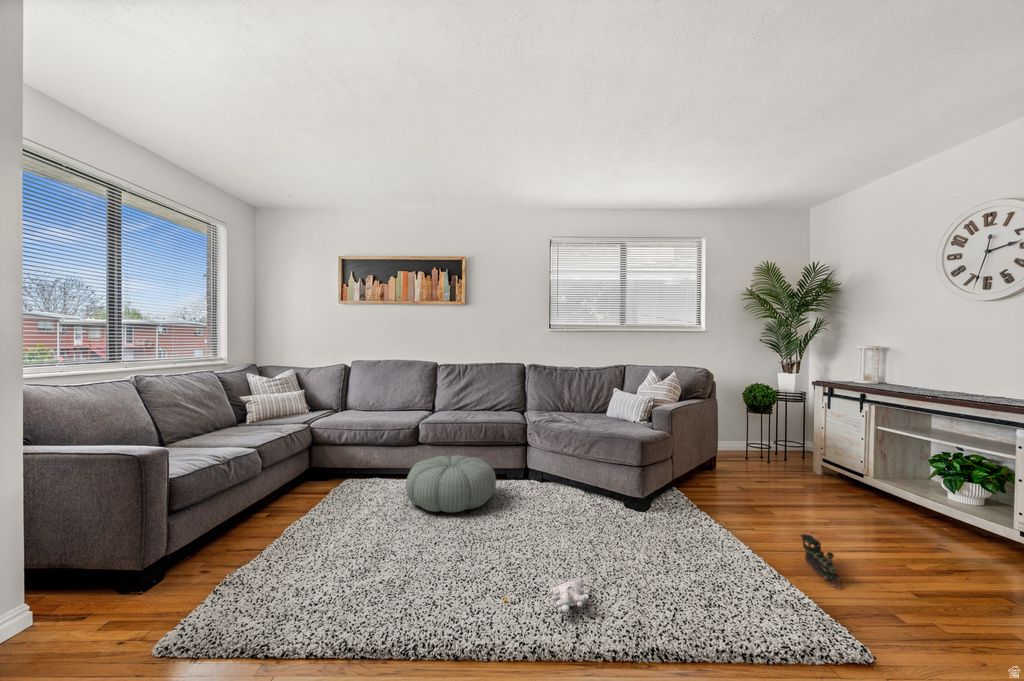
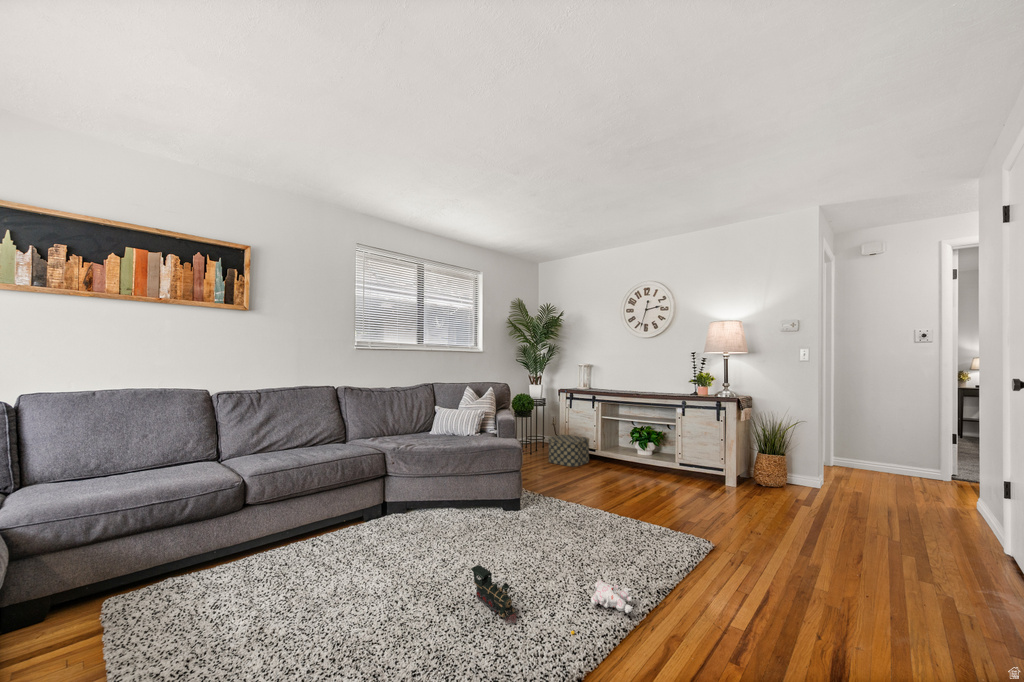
storage box: none [779,445,849,491] -> present [548,435,589,467]
pouf: present [406,455,496,513] -> none [271,503,402,590]
toy train: present [801,534,842,588] -> present [471,565,517,624]

